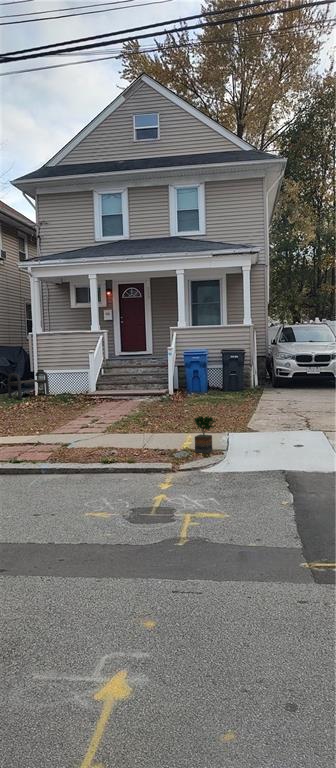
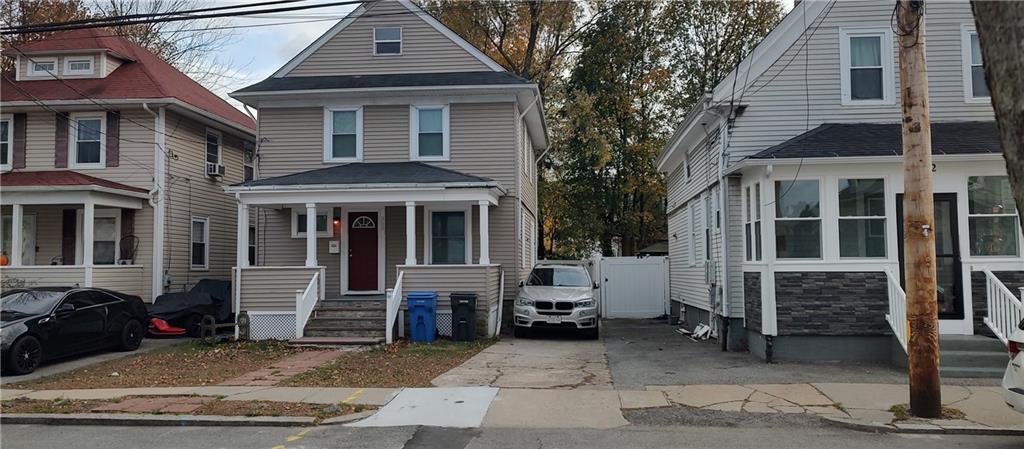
potted tree: present [194,416,215,453] -> none [351,368,376,408]

